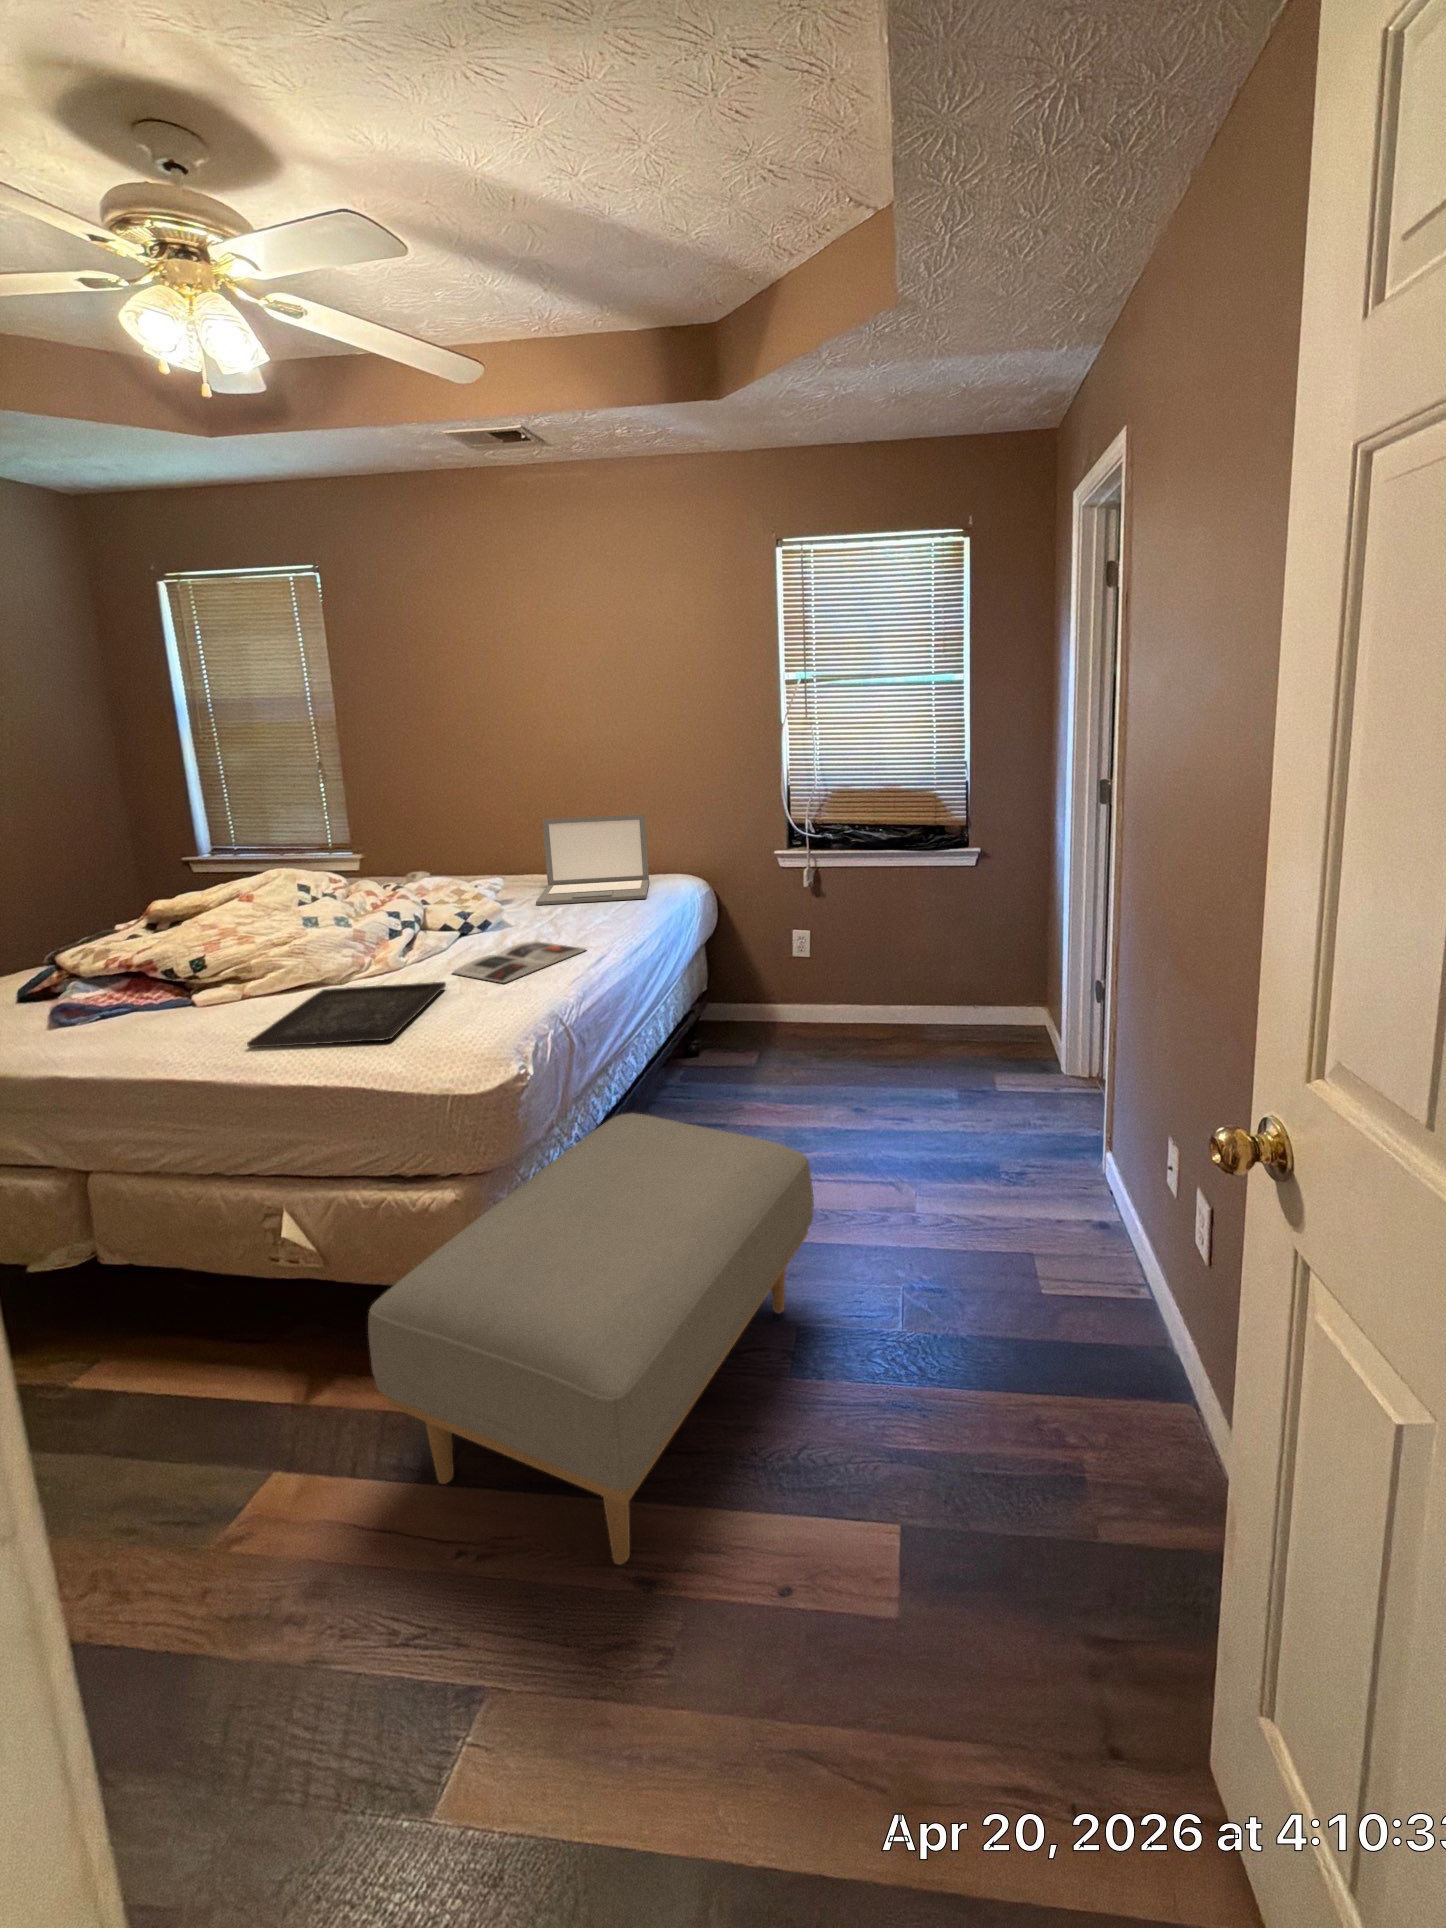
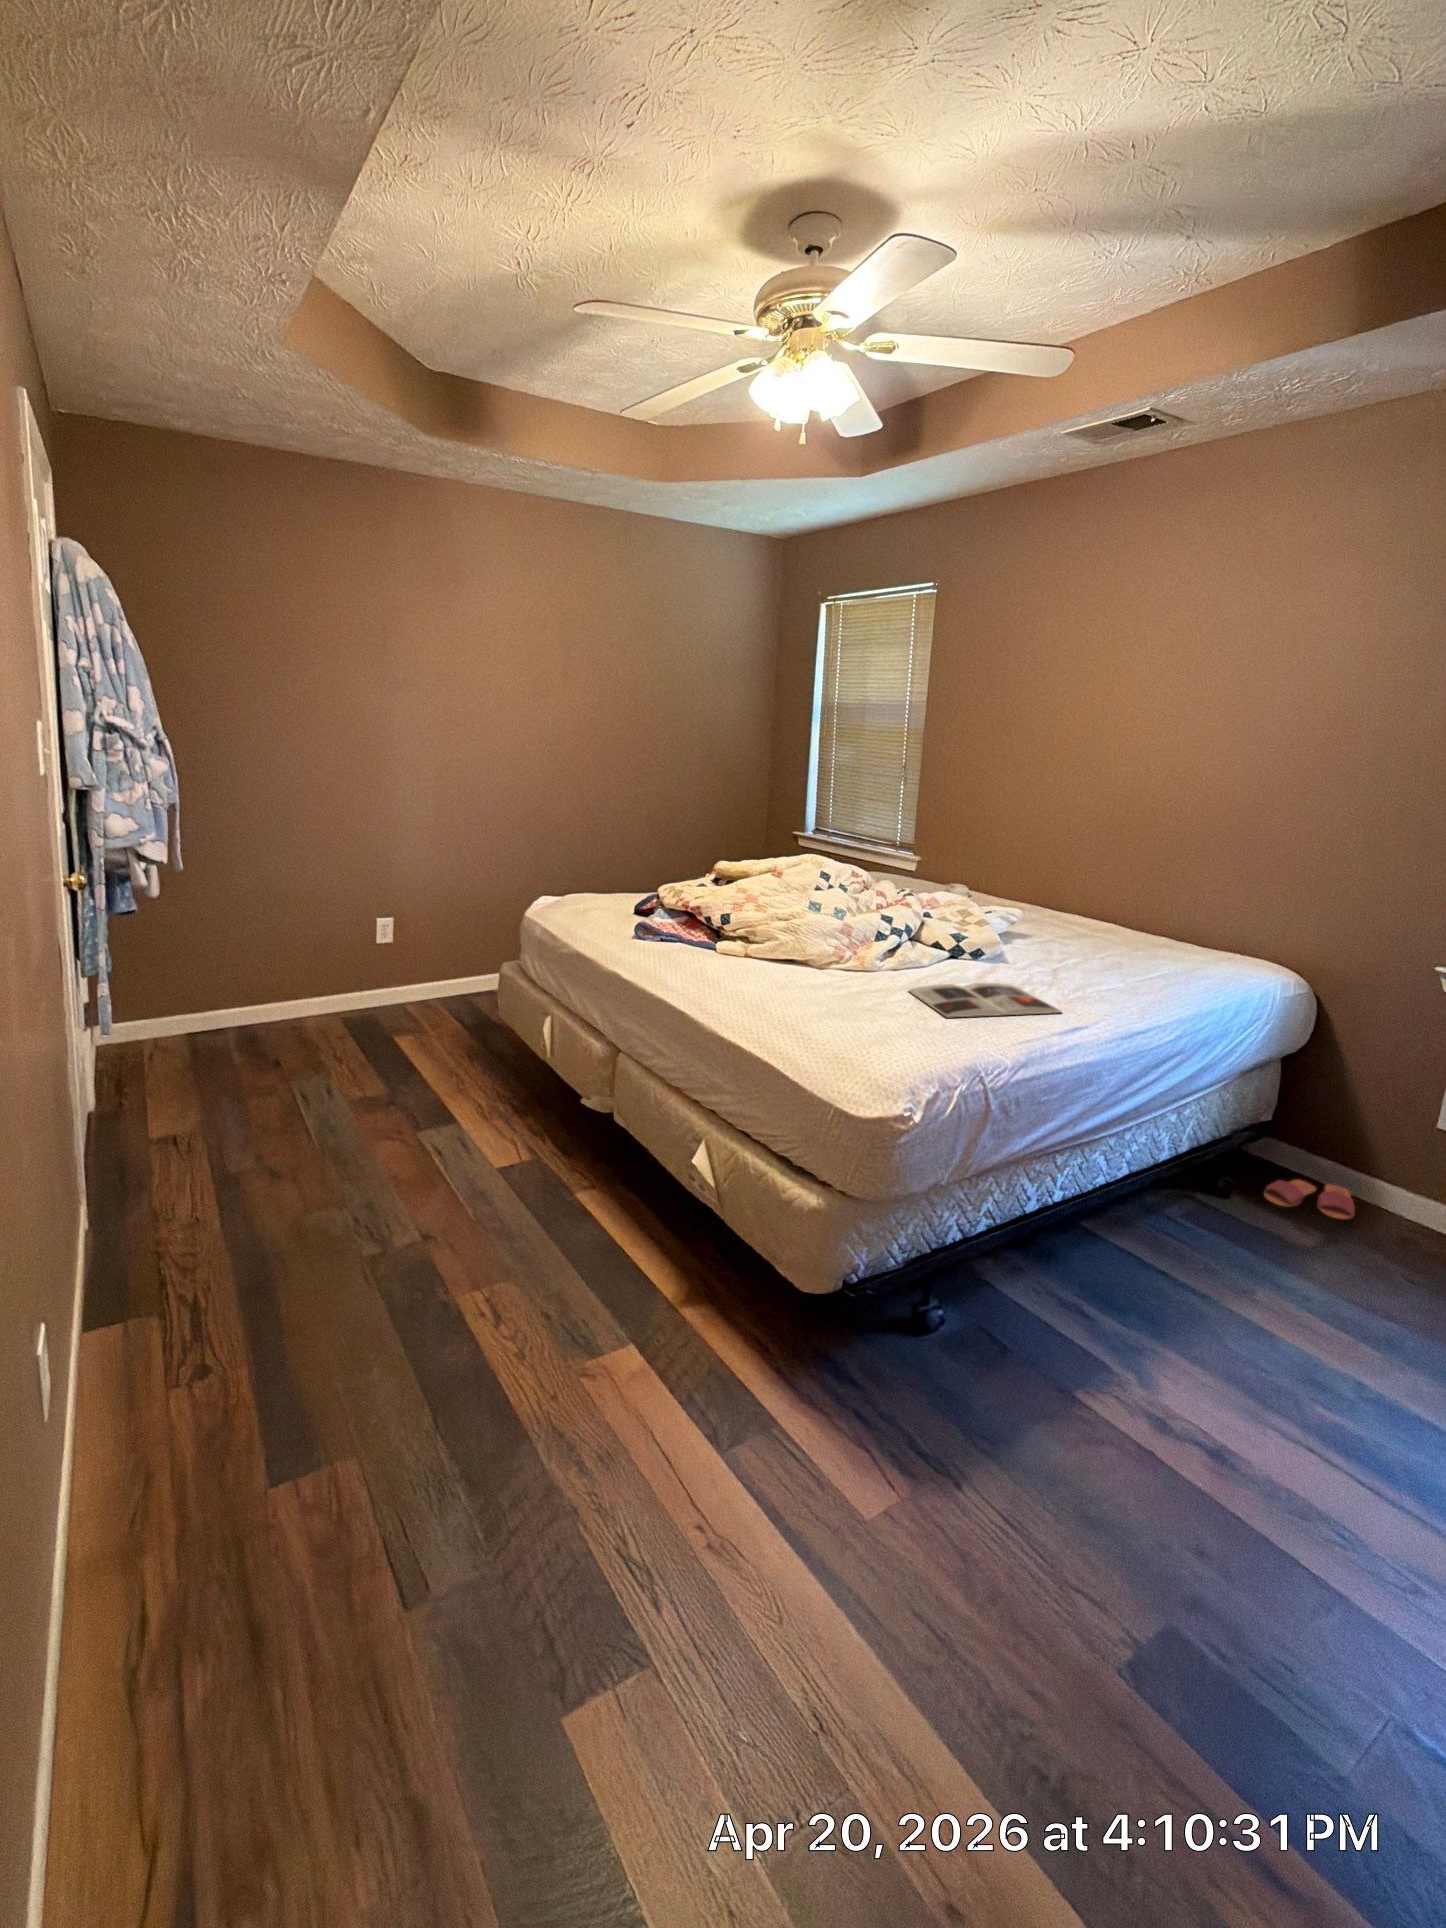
laptop: present [536,815,649,905] -> none [1048,854,1223,976]
tray: present [247,982,446,1047] -> none [713,969,892,1031]
slippers: none [716,1018,766,1045] -> present [1264,1180,1355,1220]
ottoman: present [368,1113,814,1565] -> none [688,1210,1237,1670]

